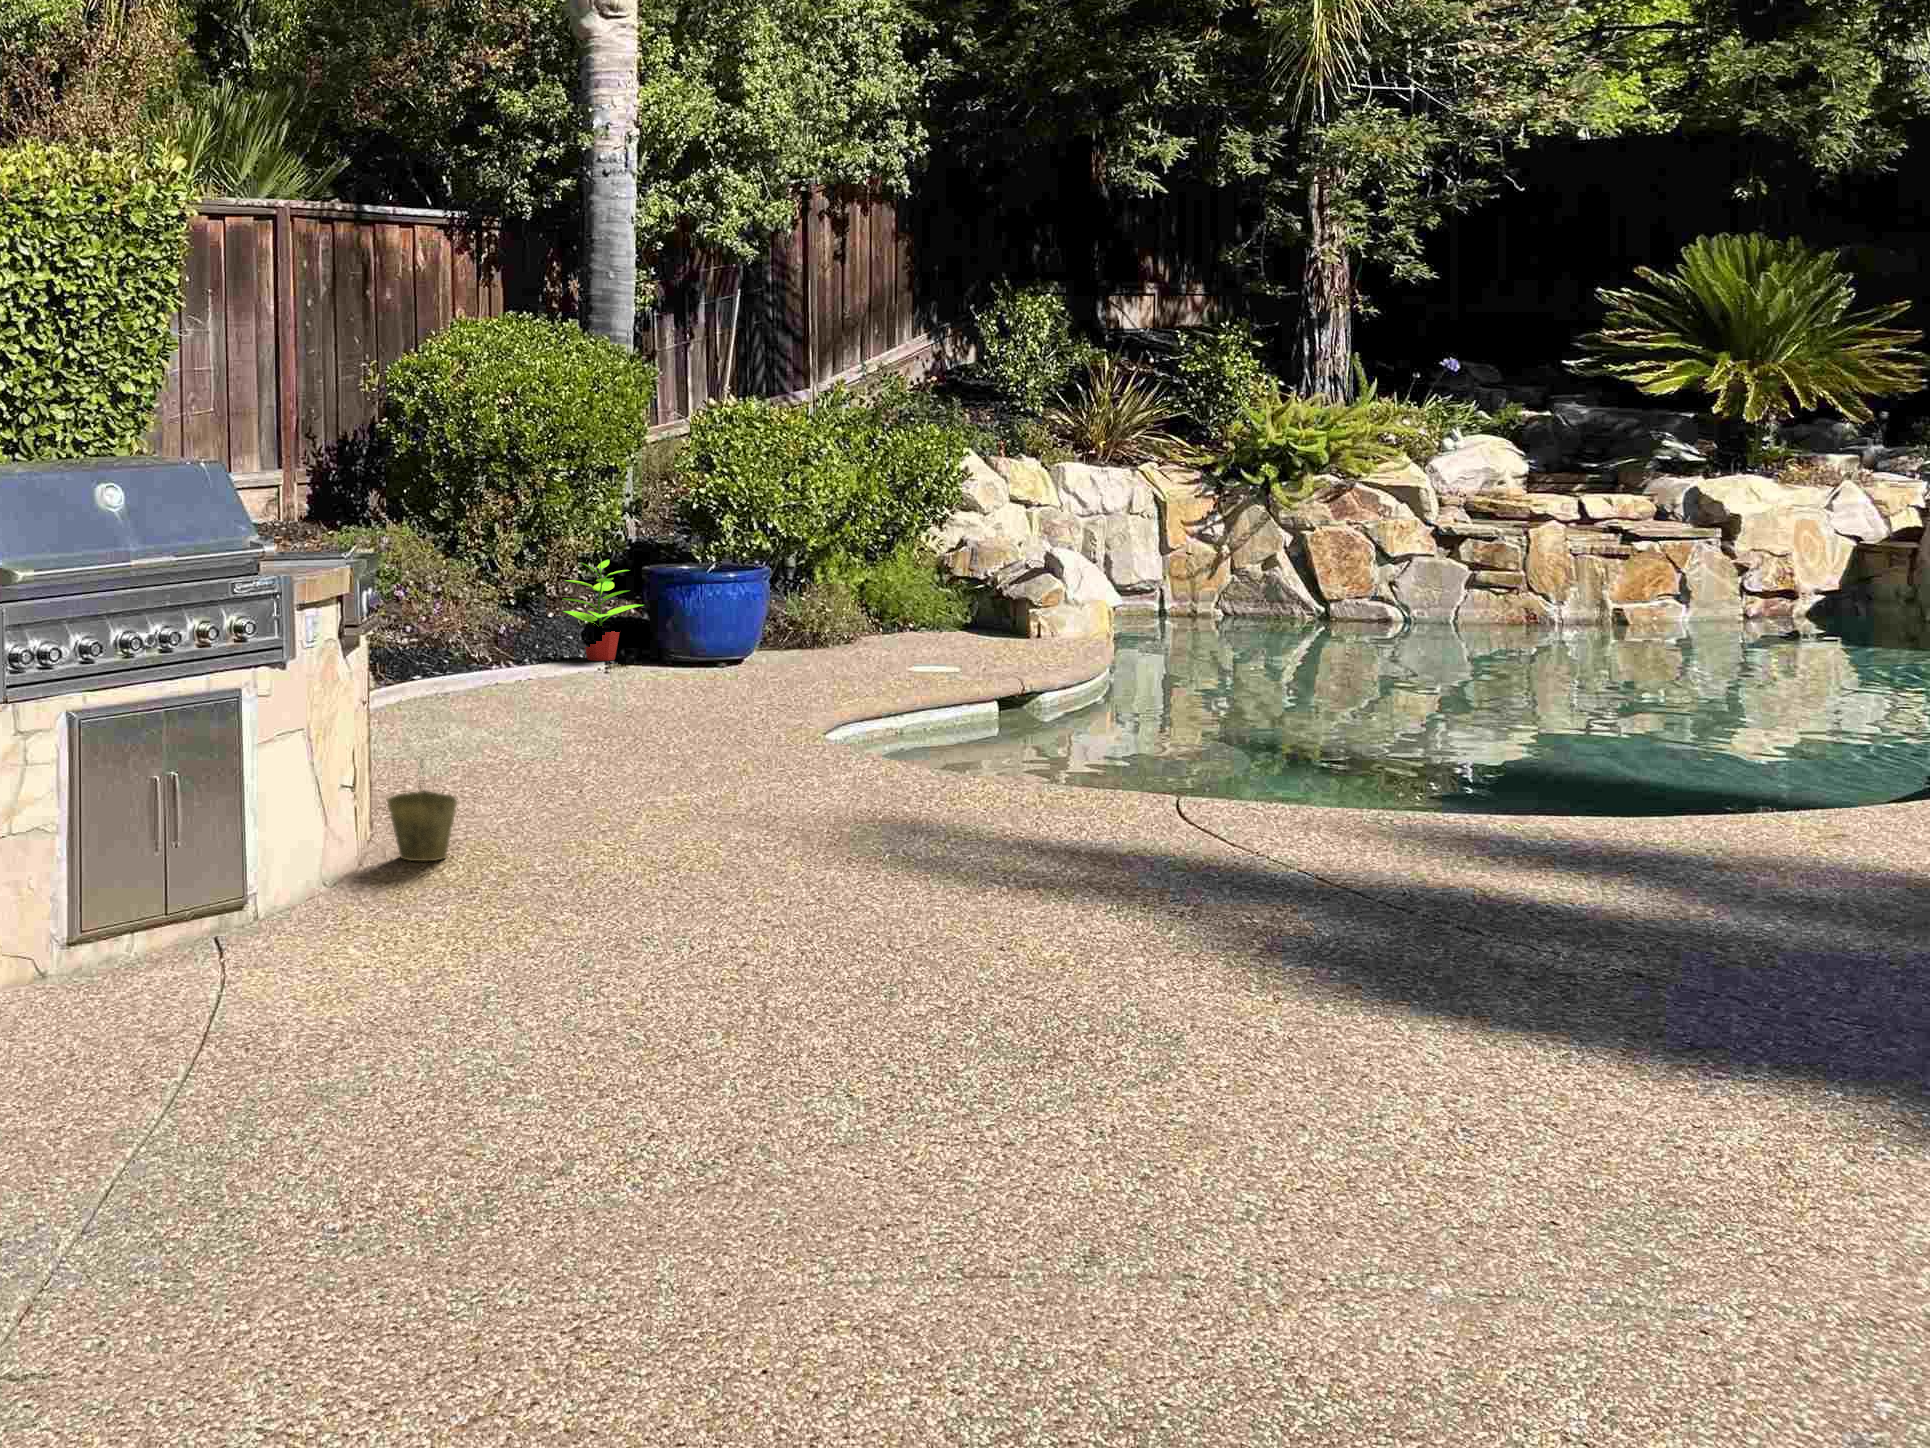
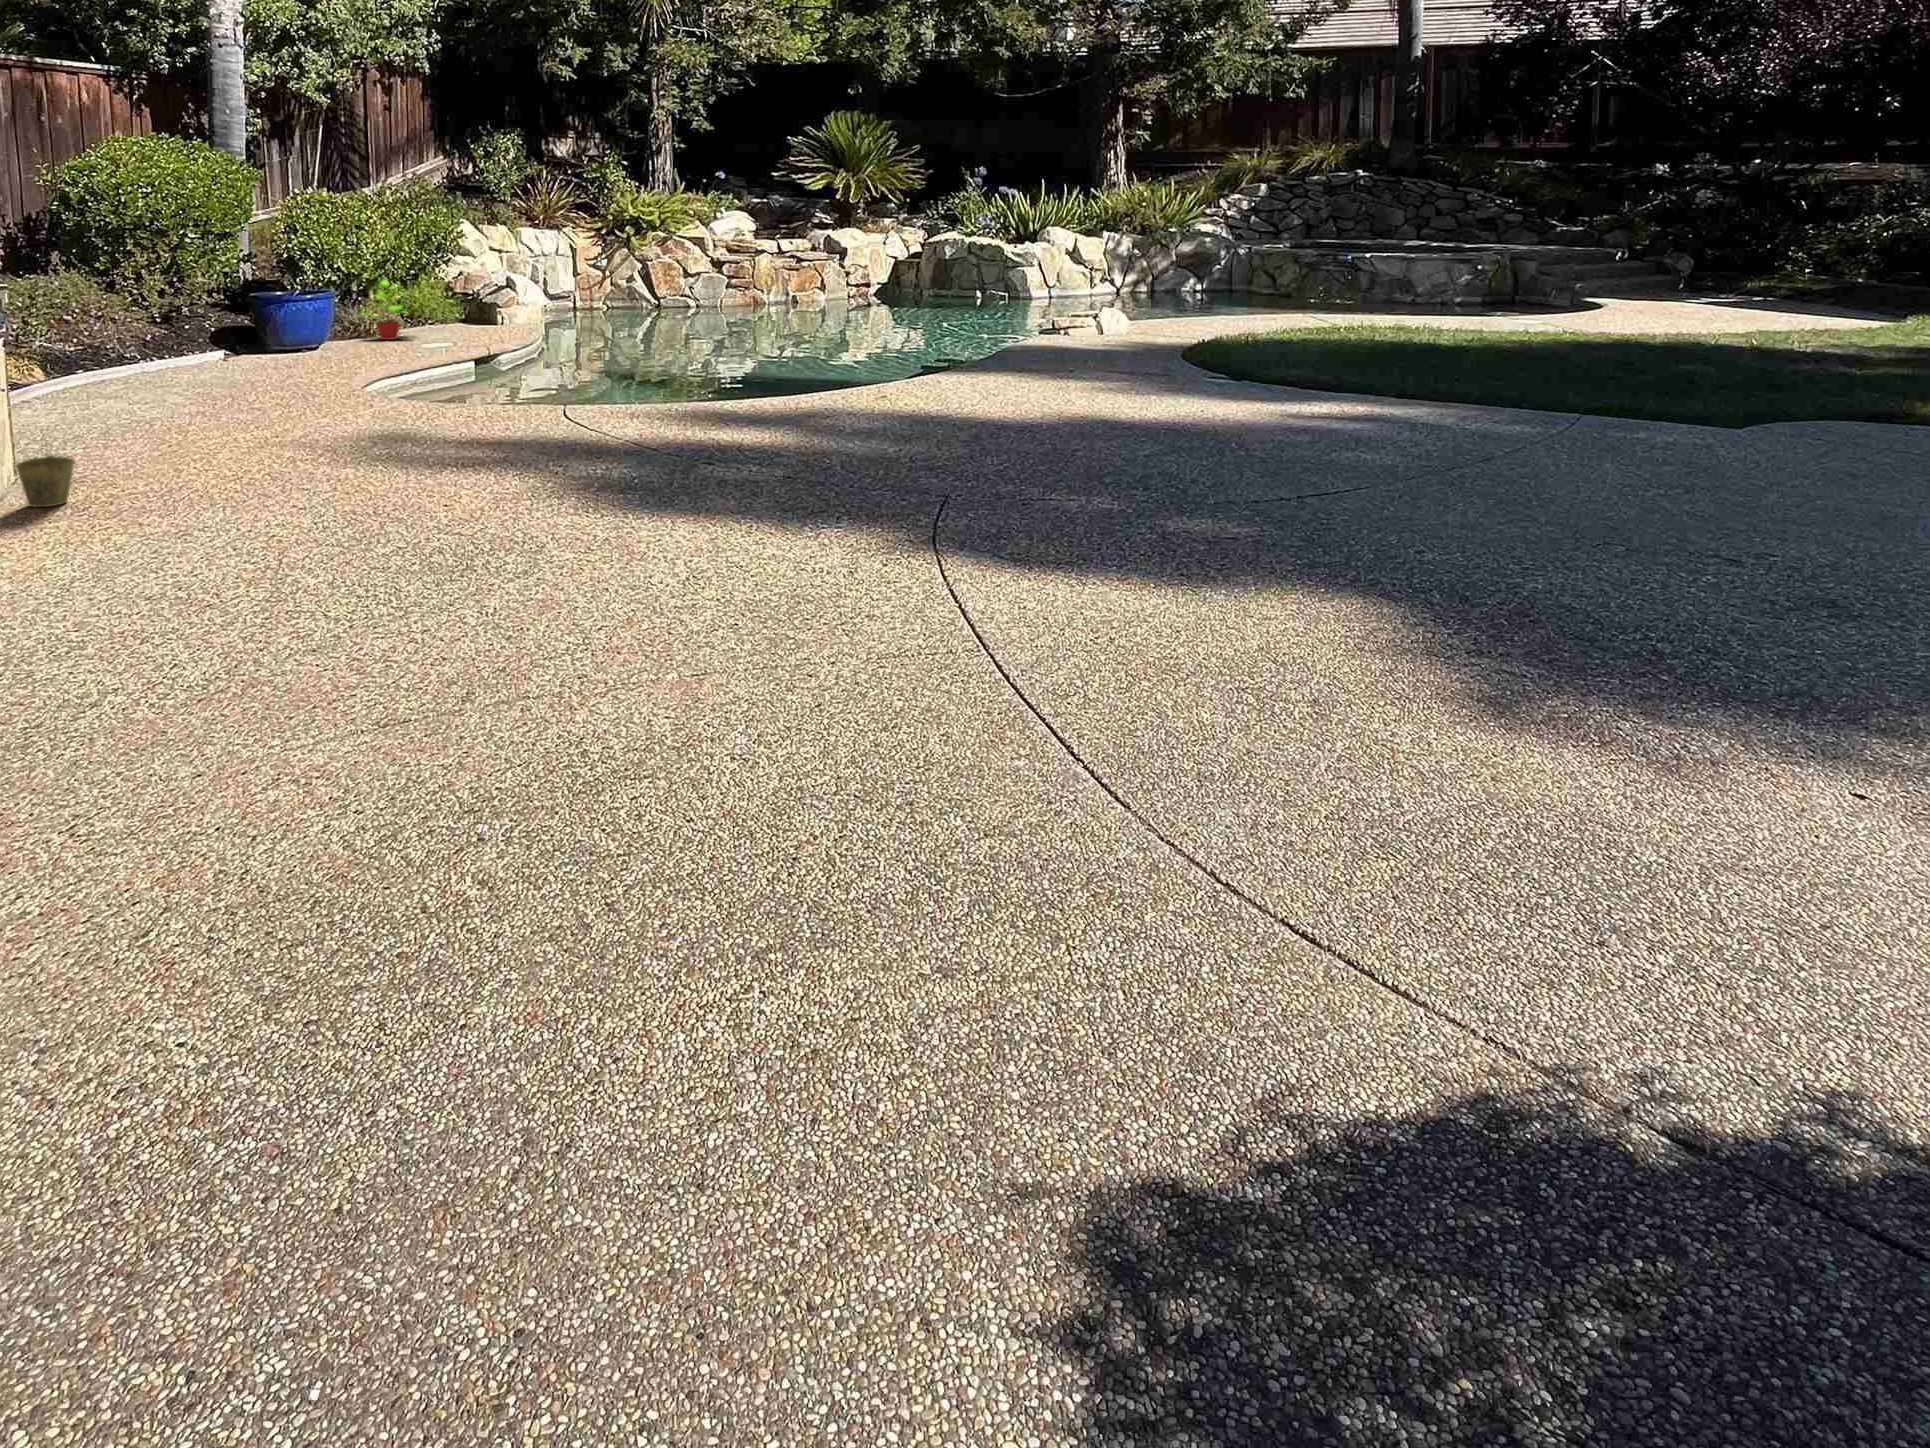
potted plant: present [563,560,643,661] -> present [372,281,402,340]

